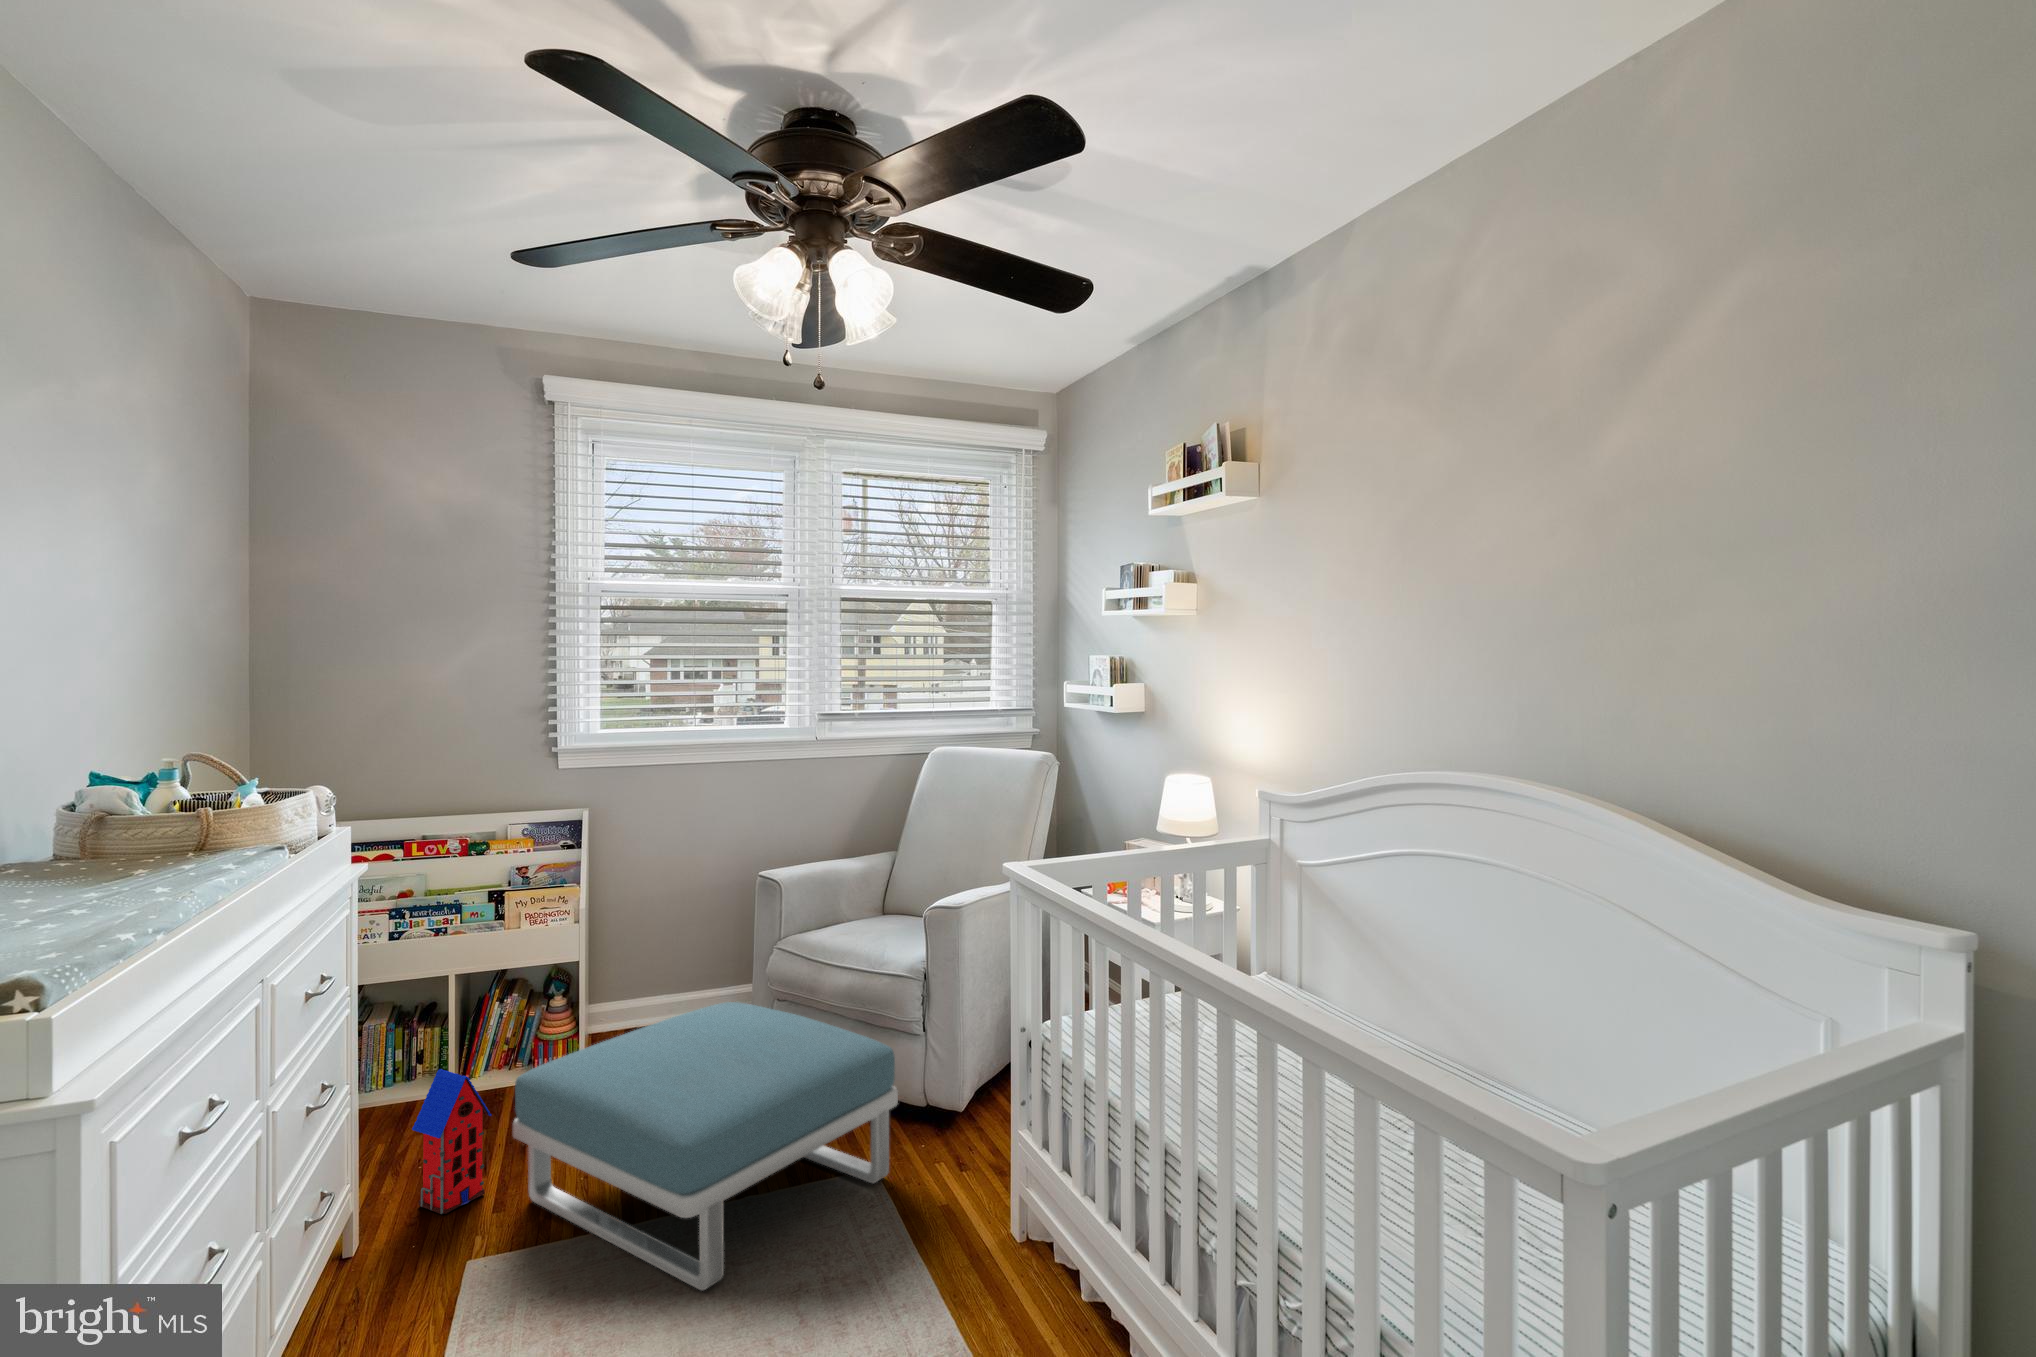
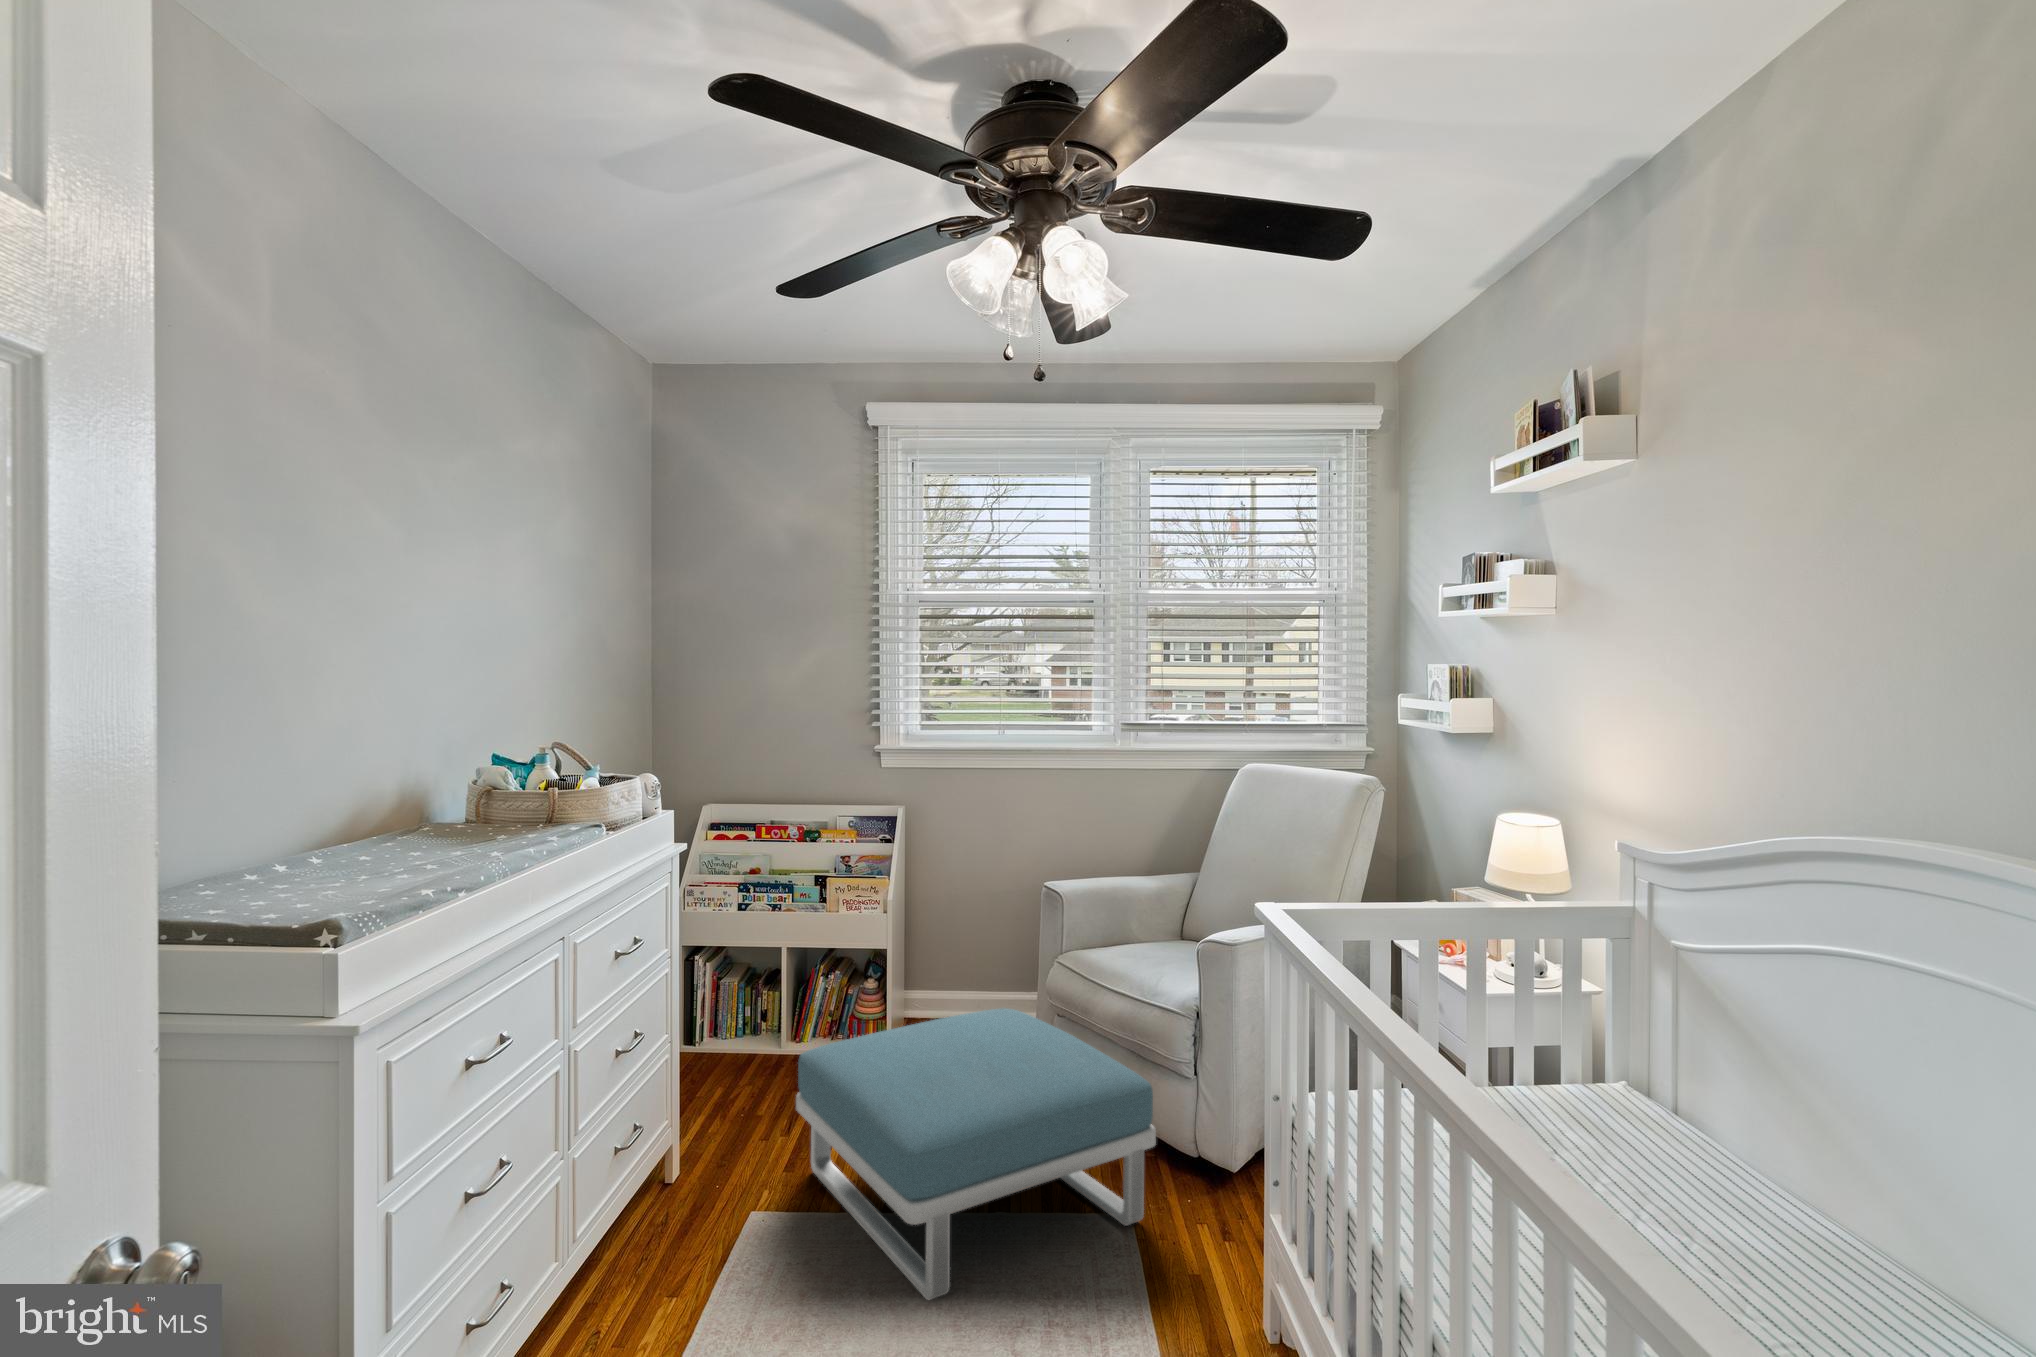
toy house: present [412,1069,492,1214] -> none [721,1035,786,1168]

